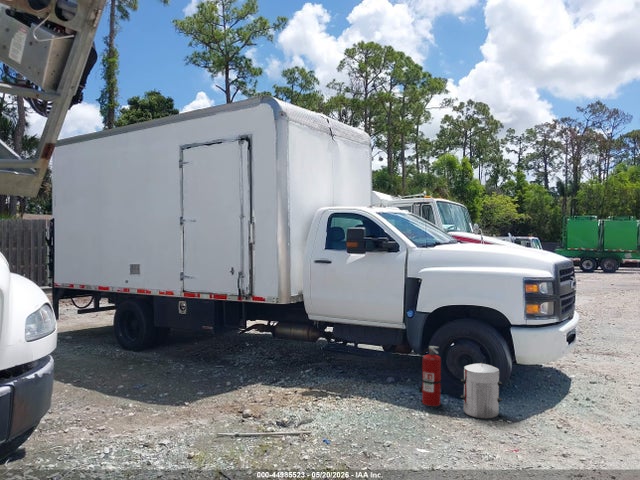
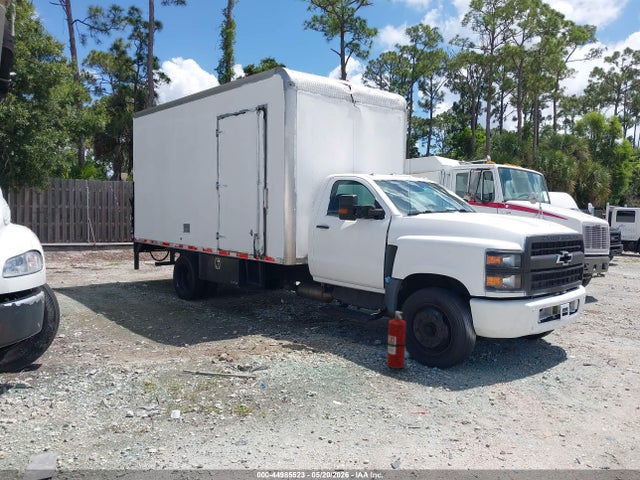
waste bin: present [461,362,502,419] -> none [414,329,453,383]

